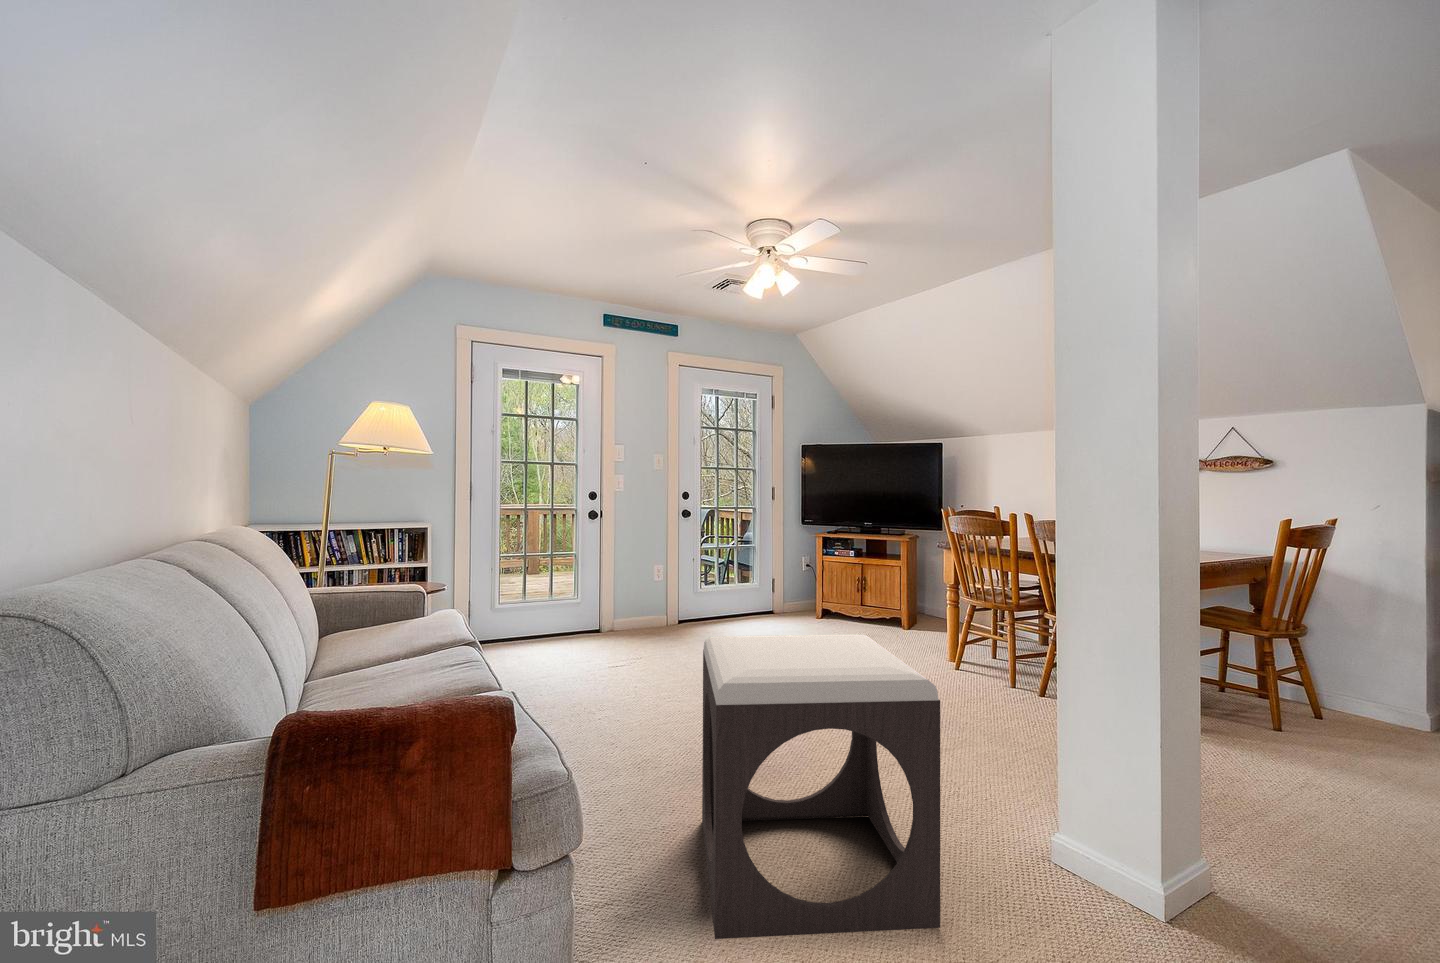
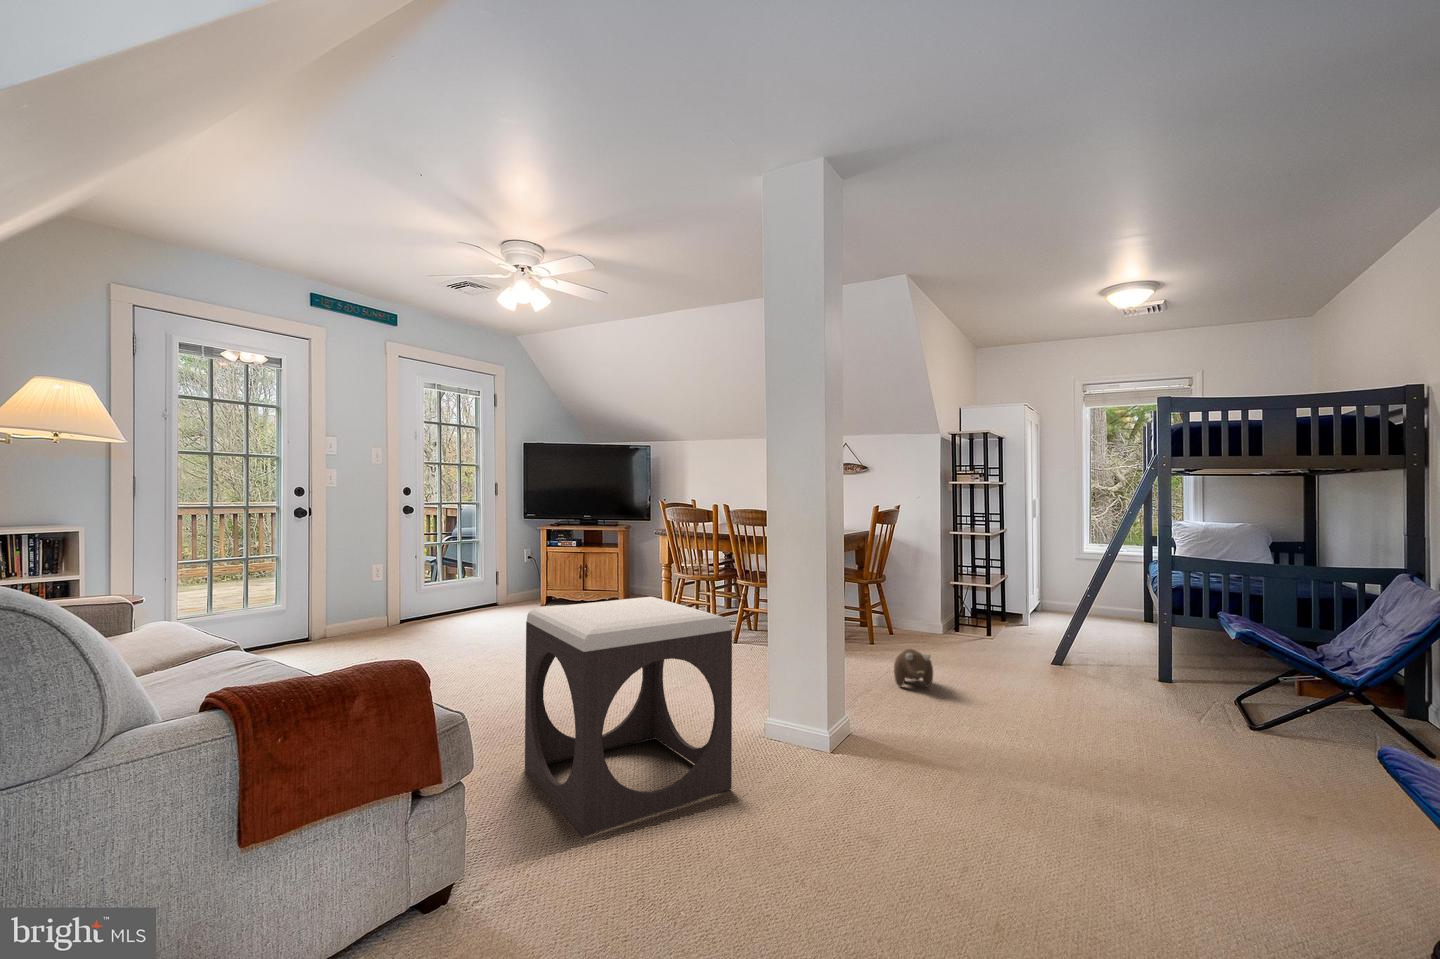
plush toy: none [1293,757,1378,829] -> present [894,649,933,687]

